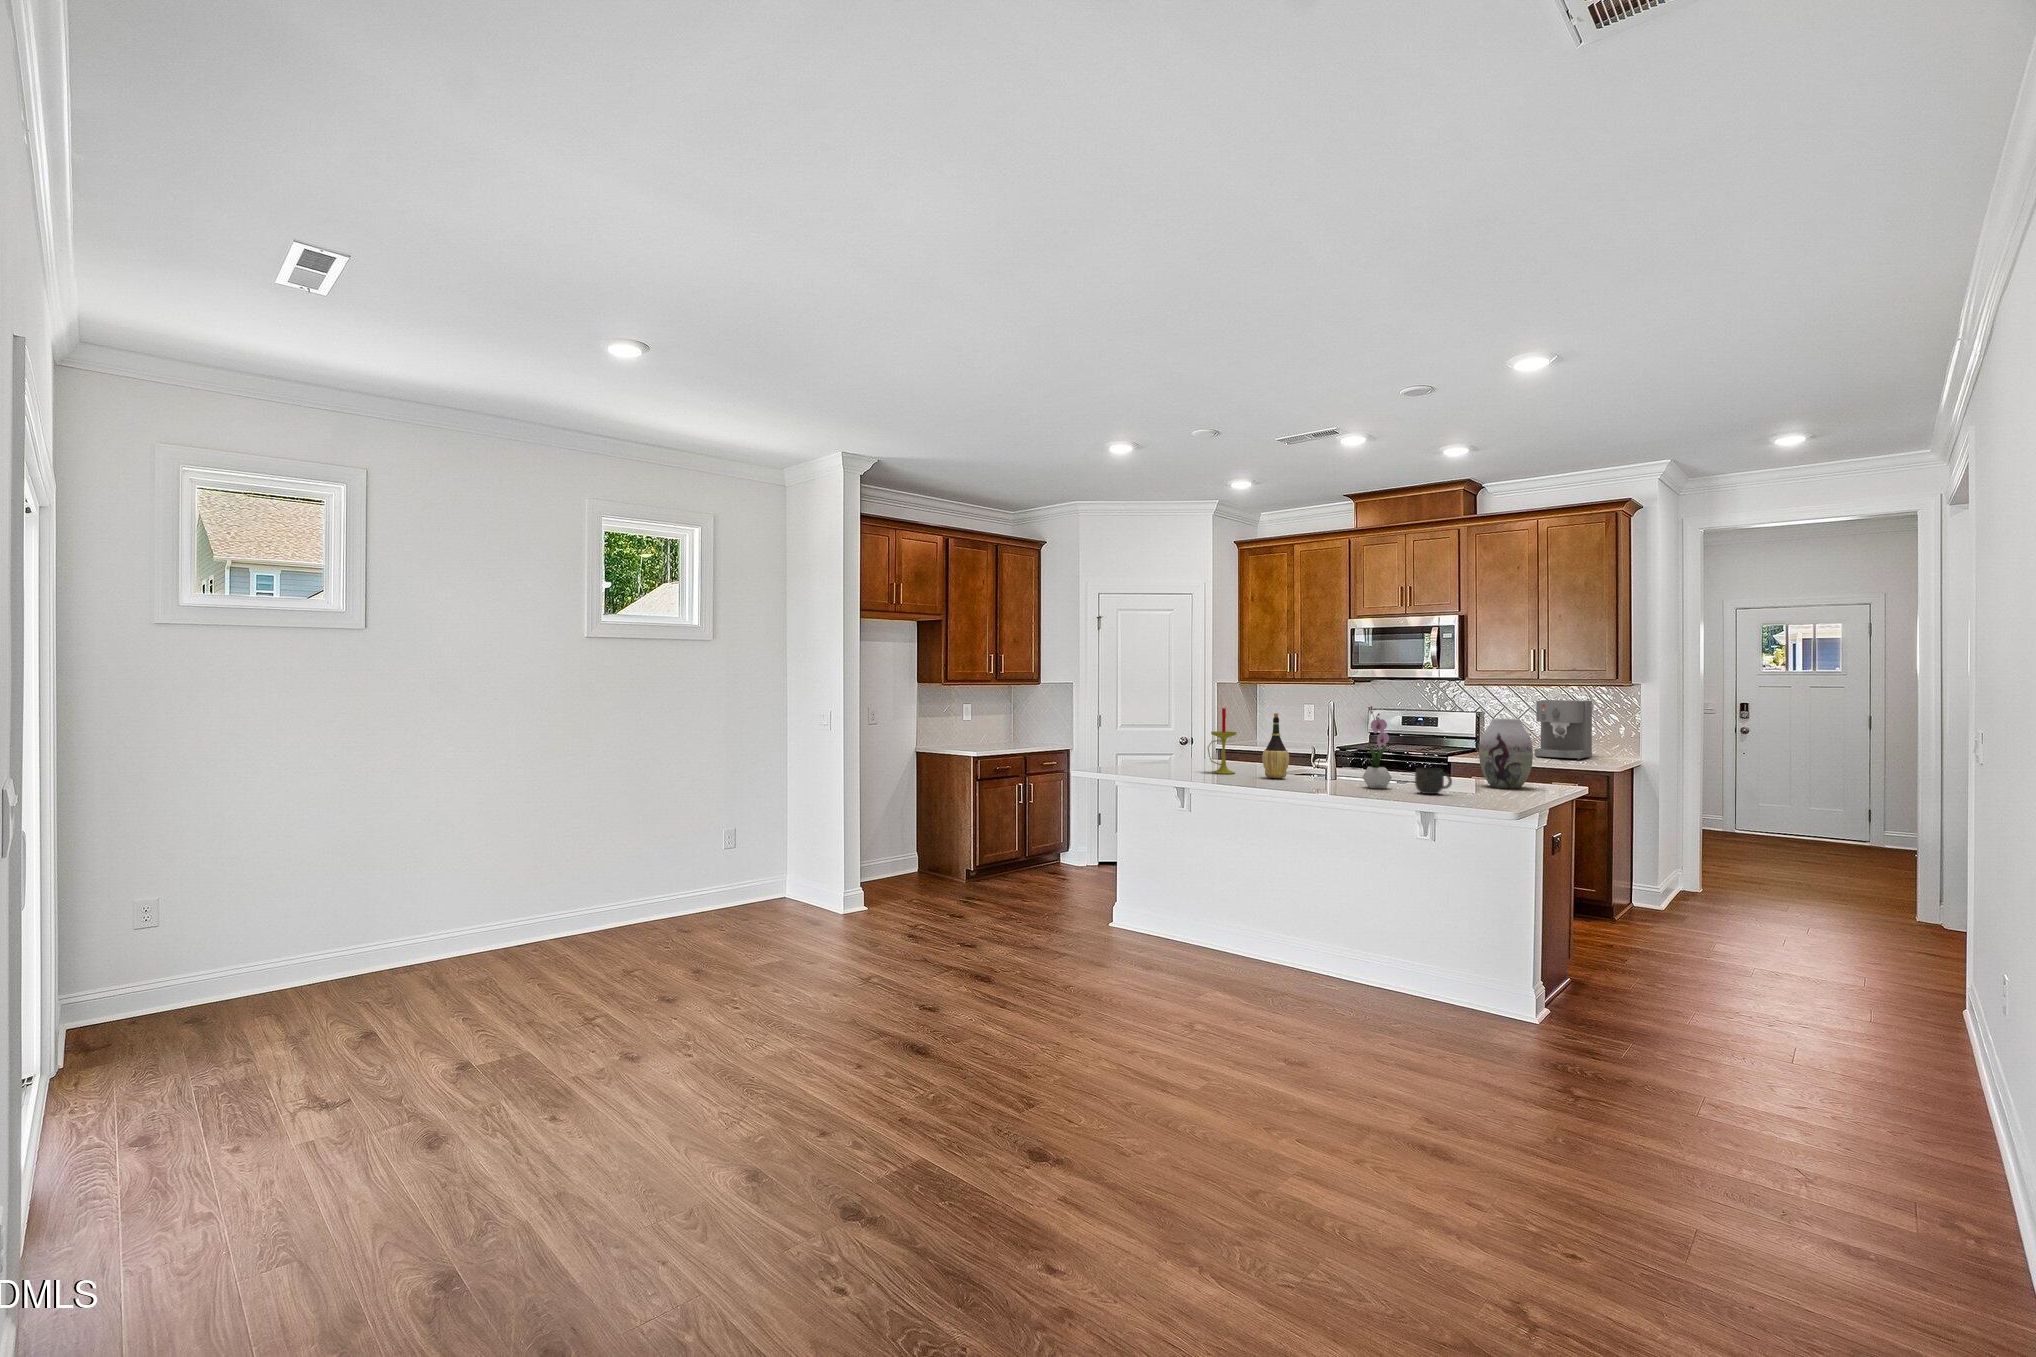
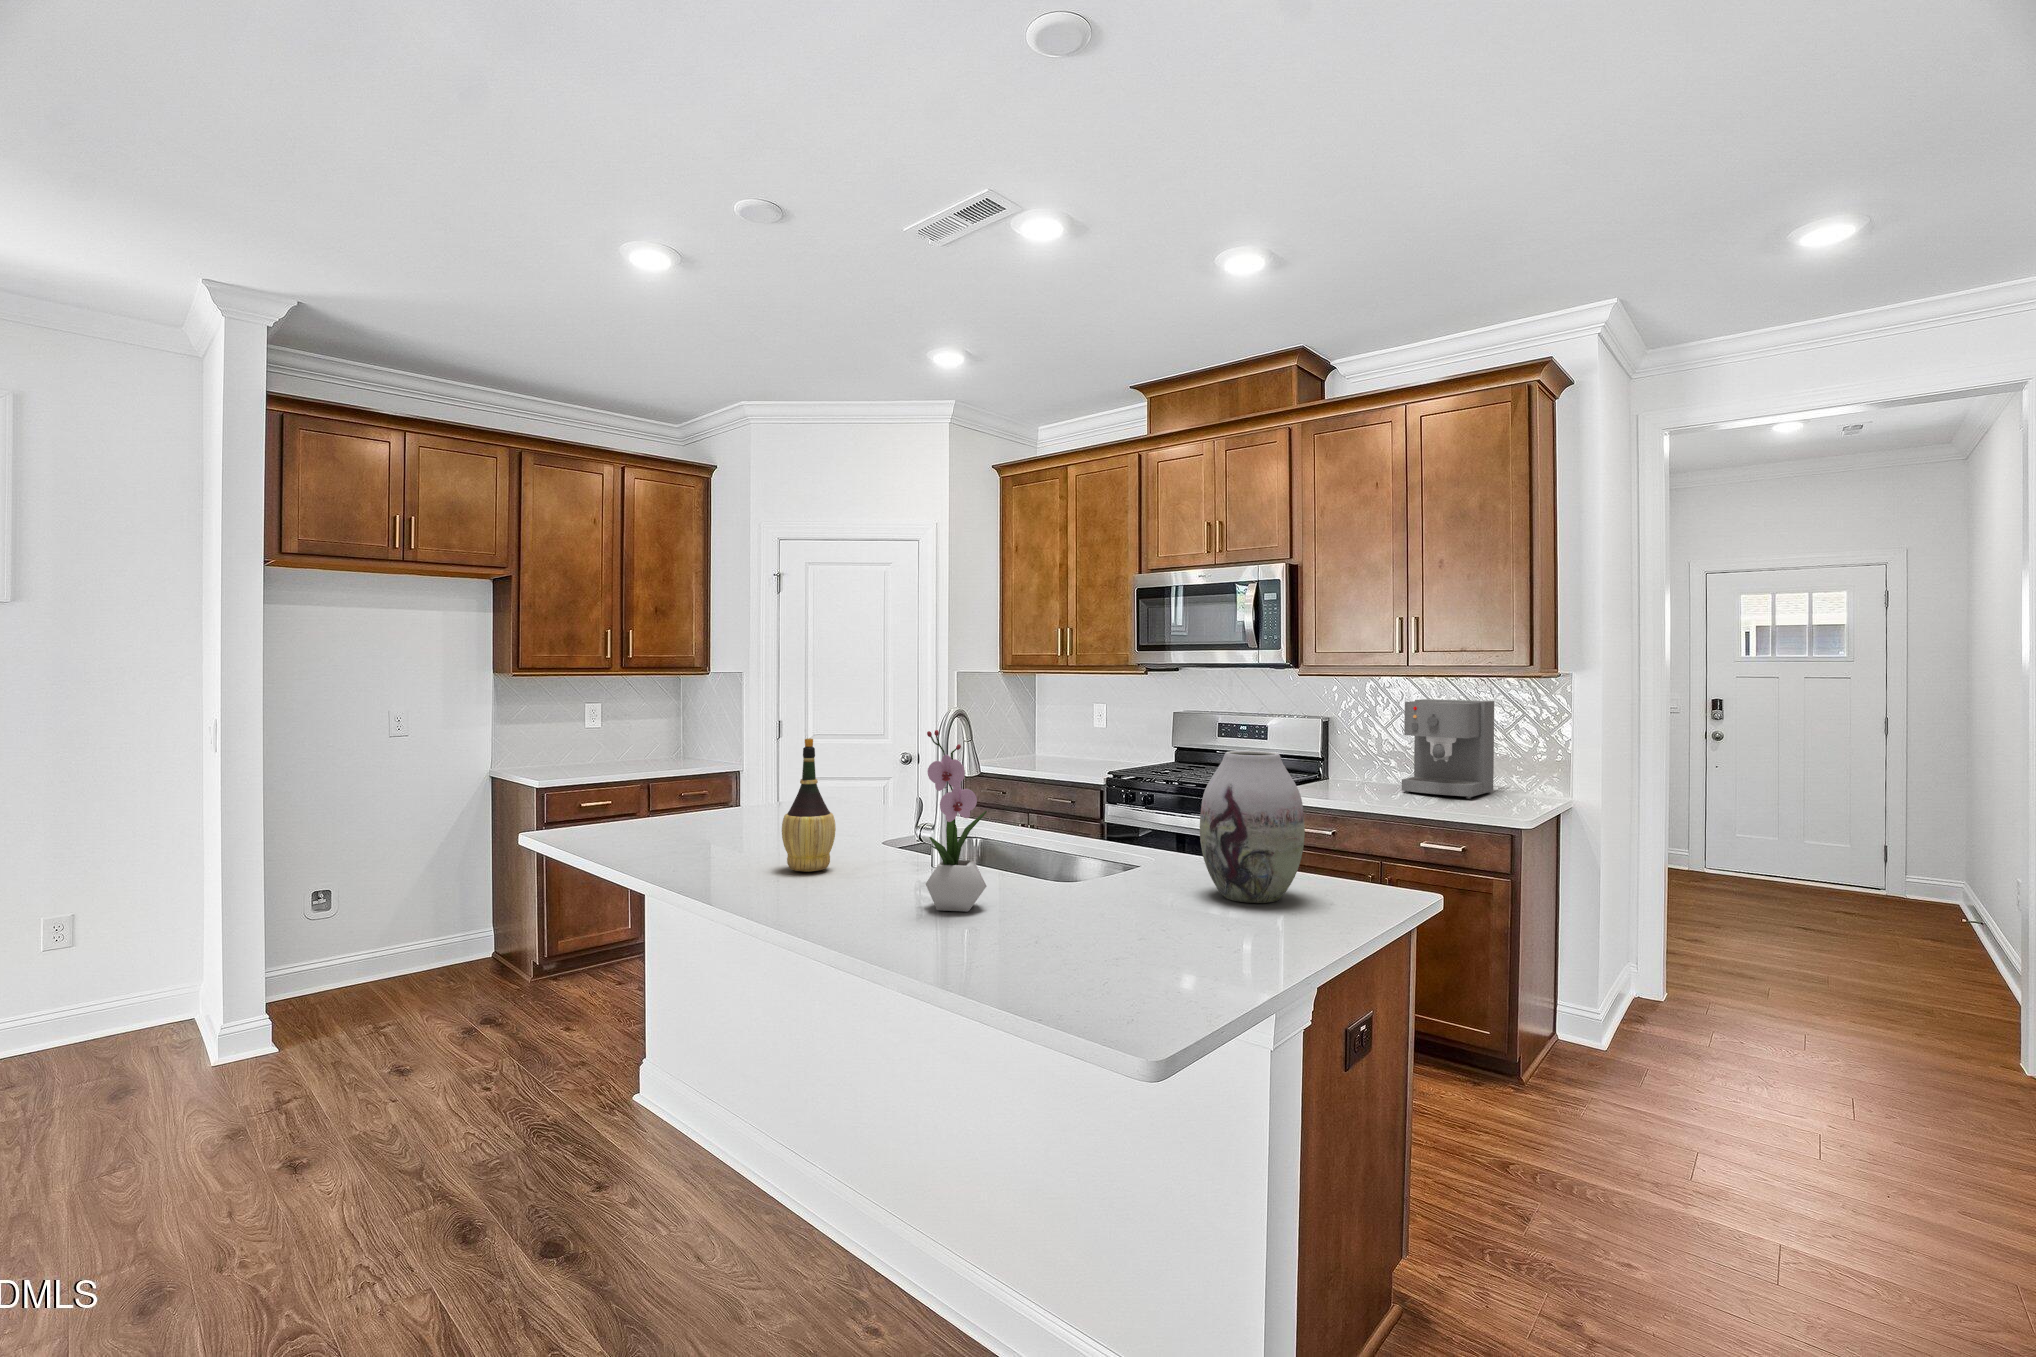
candle: present [1207,708,1236,774] -> none [705,722,771,855]
mug: present [1415,768,1452,794] -> none [1006,871,1081,938]

